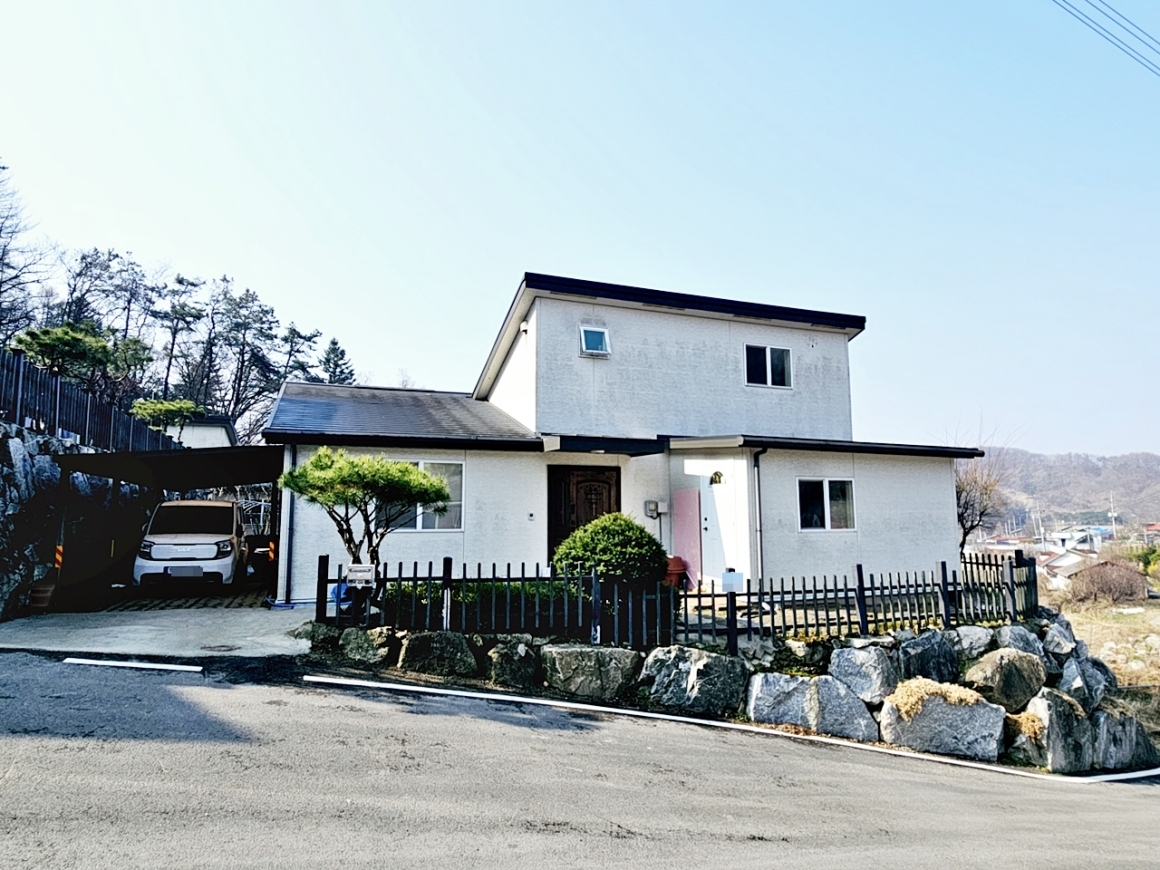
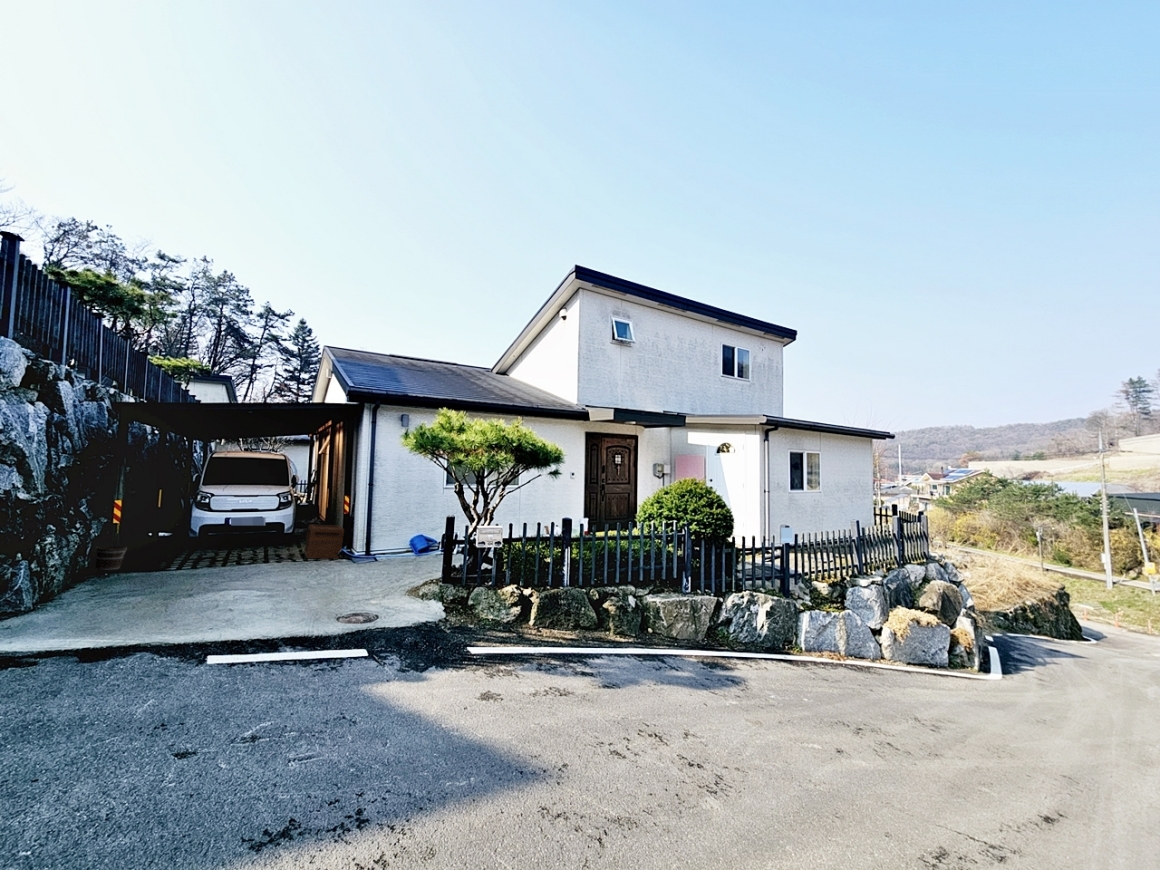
wooden crate: none [240,570,284,608] -> present [304,525,344,559]

